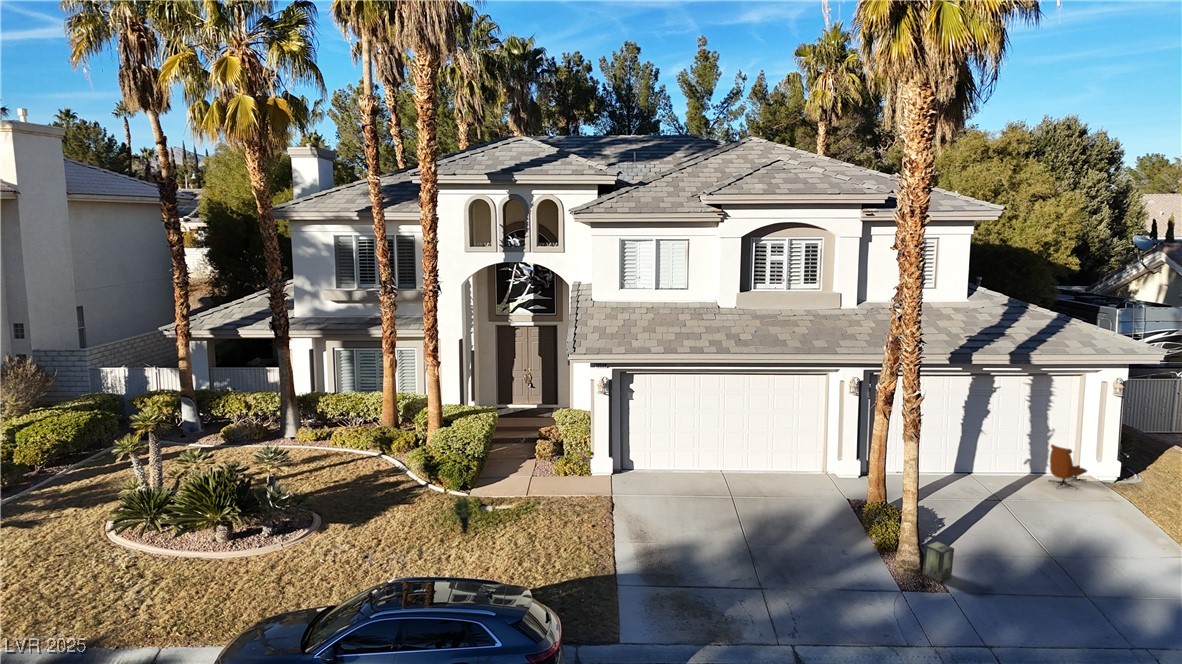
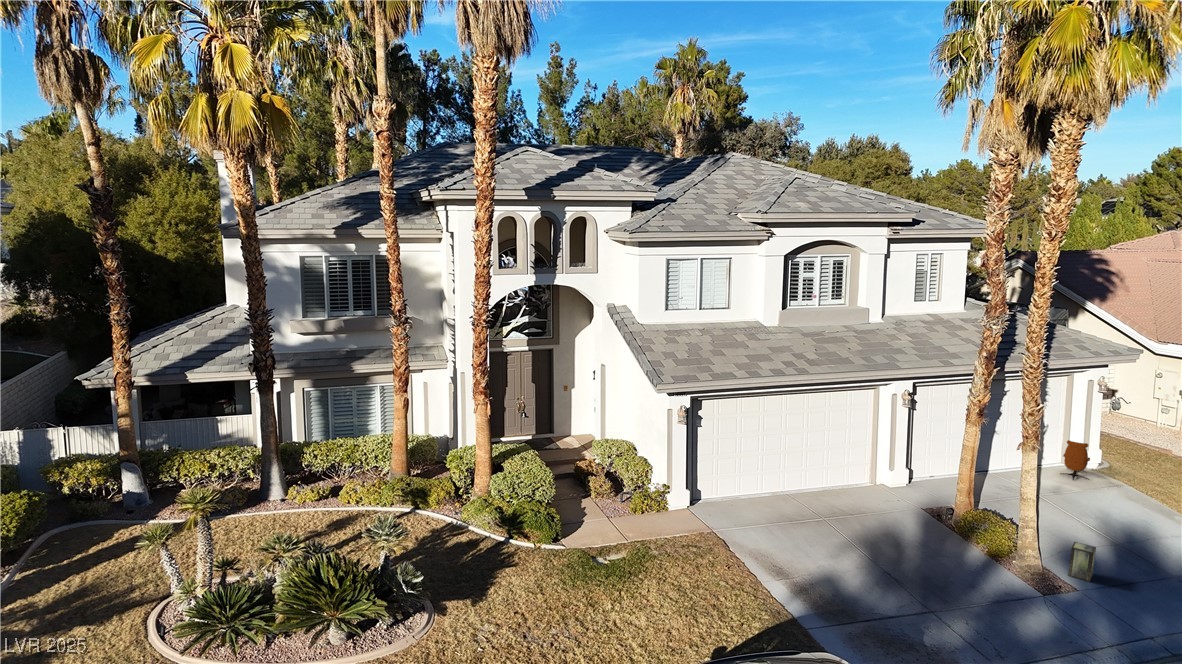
potted plant: present [453,496,473,533] -> none [597,550,620,595]

